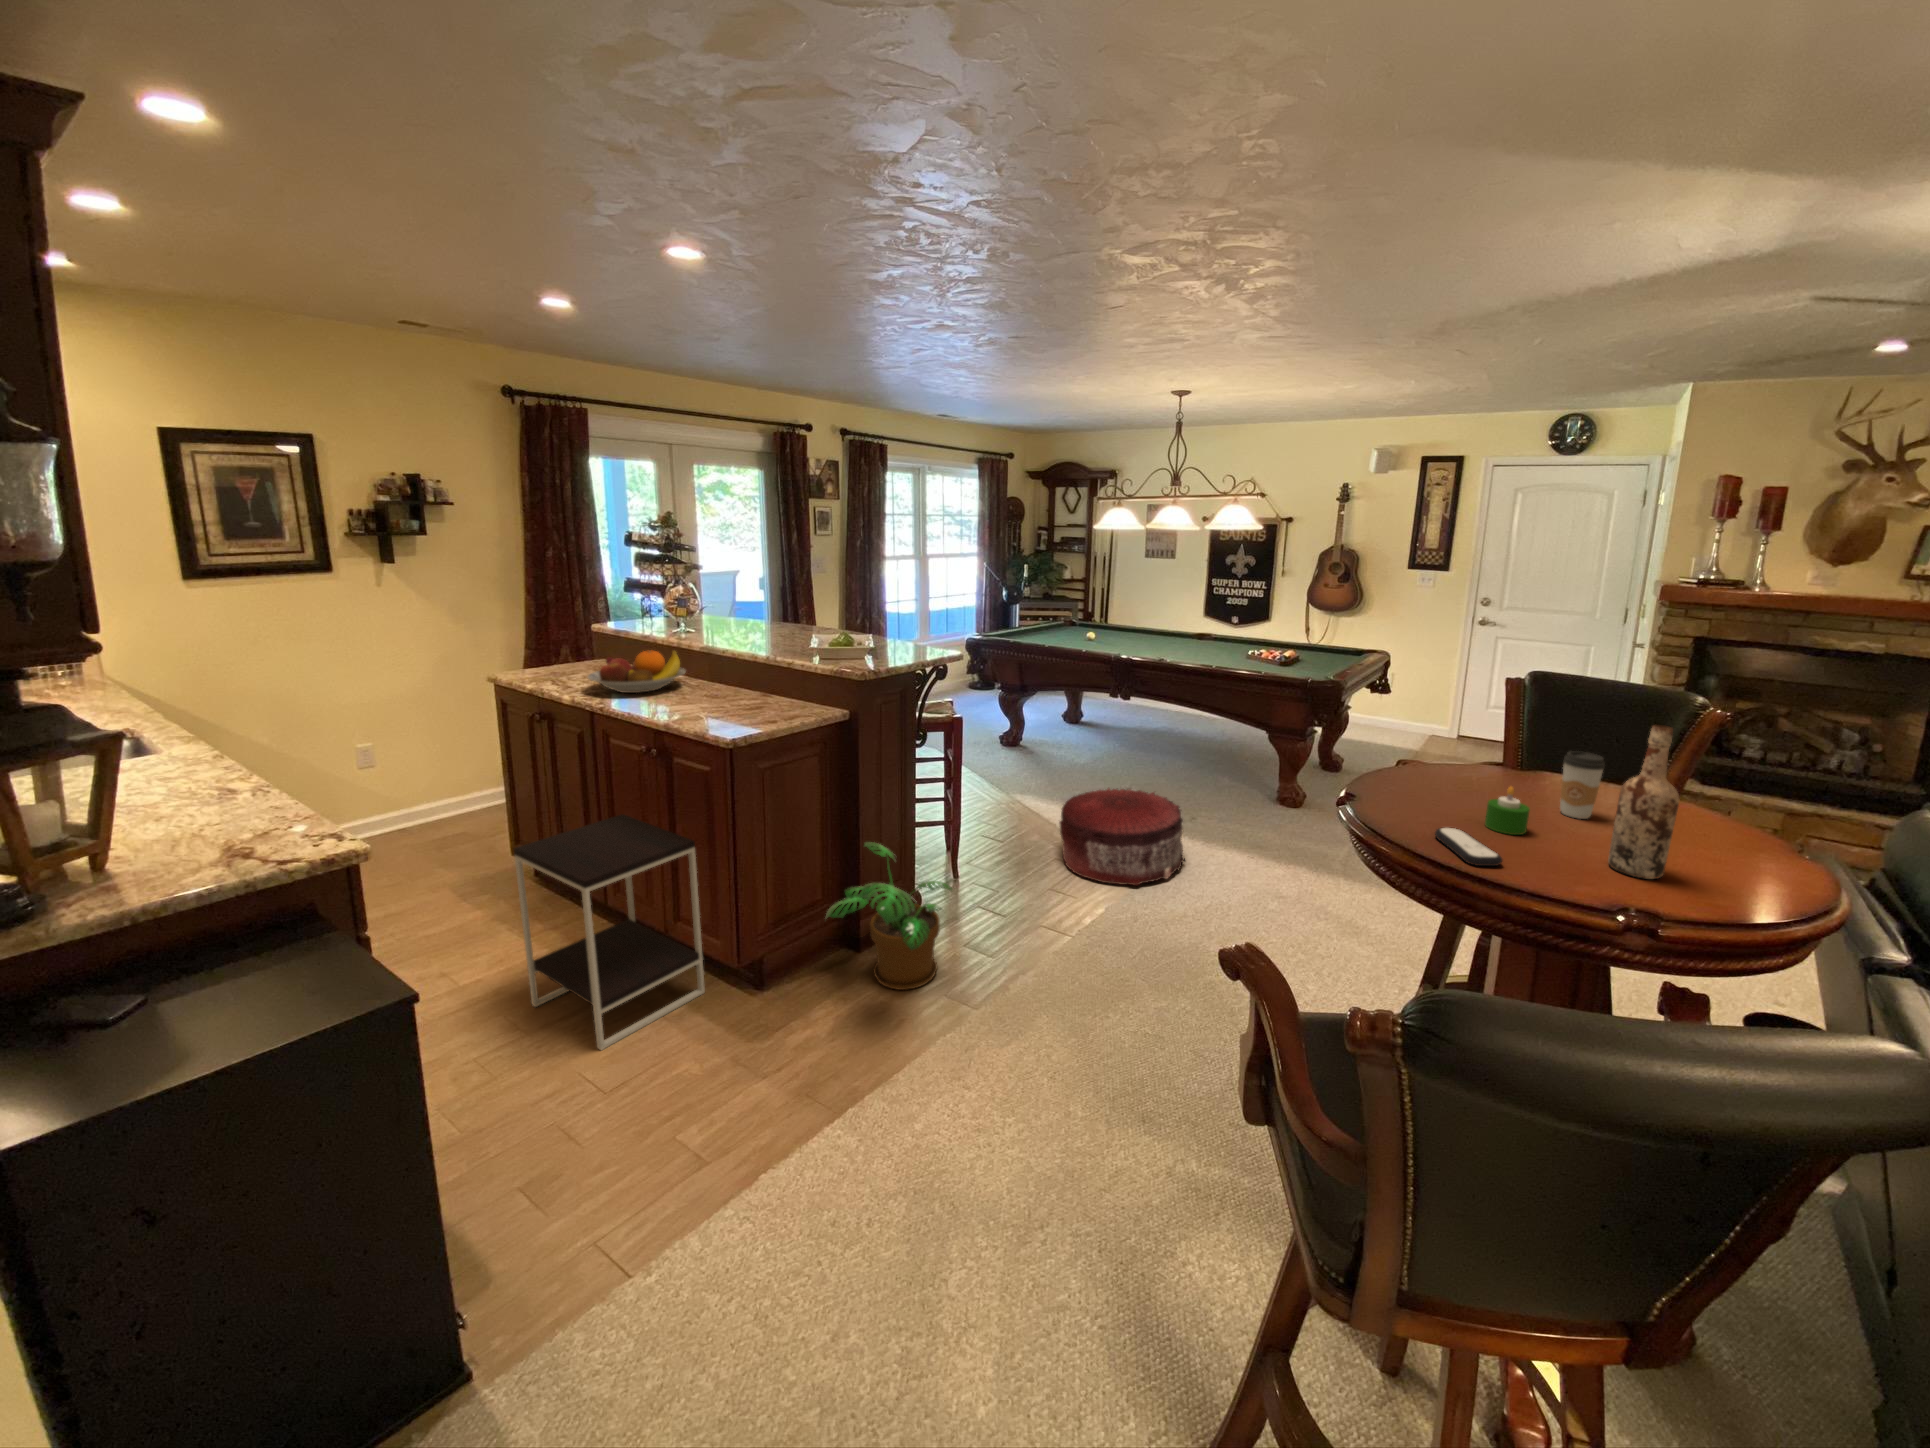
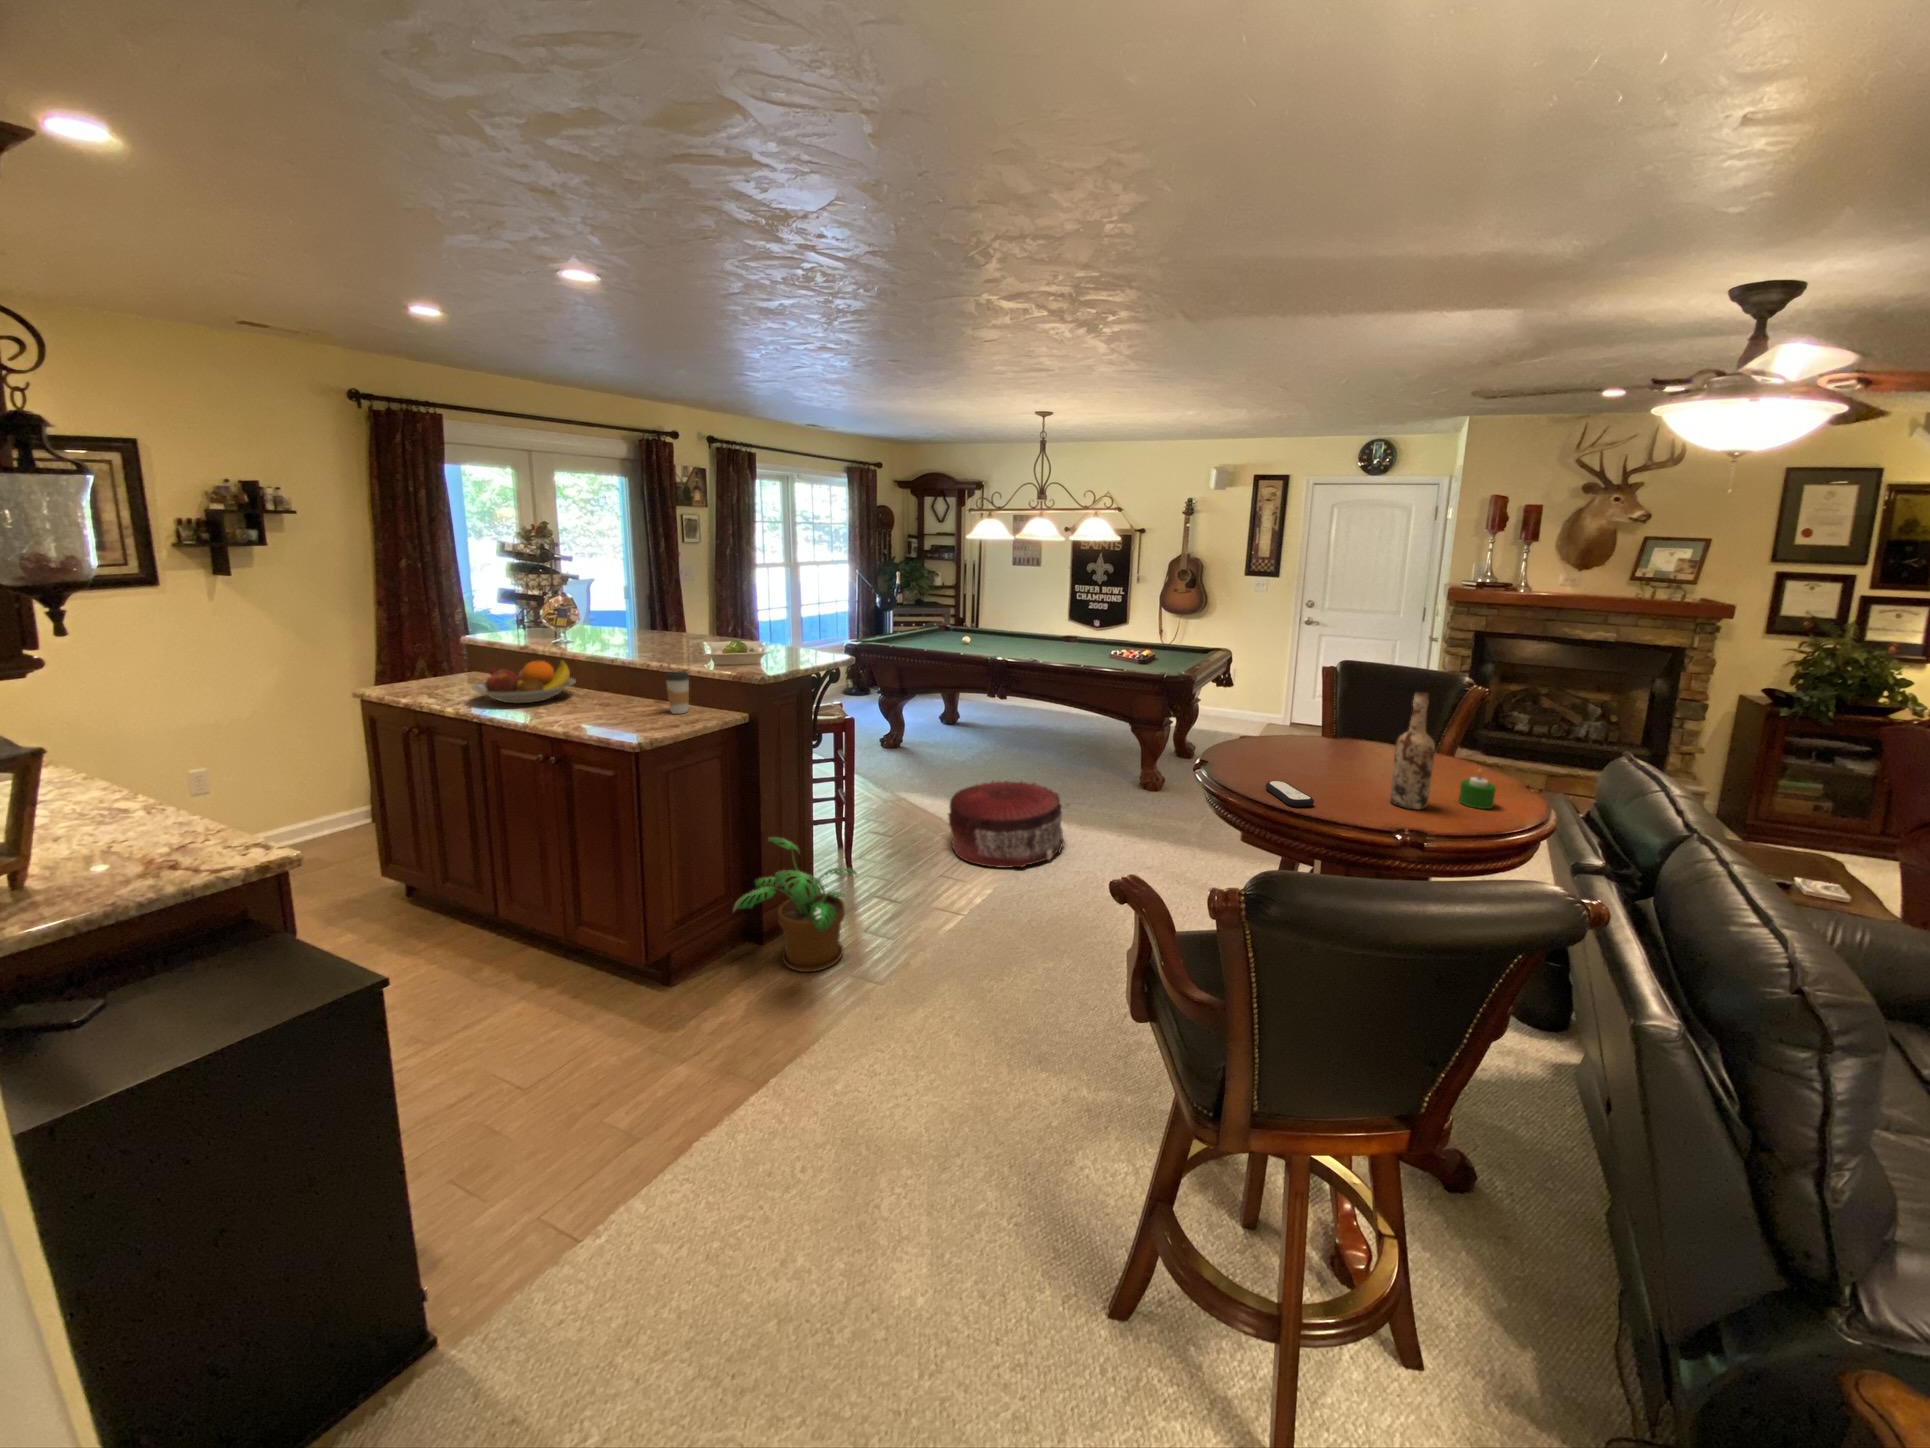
coffee cup: present [1560,751,1605,819] -> present [666,671,689,714]
candle: present [1485,787,1530,835] -> present [1459,769,1496,809]
side table: present [514,814,705,1050] -> none [412,822,615,1050]

